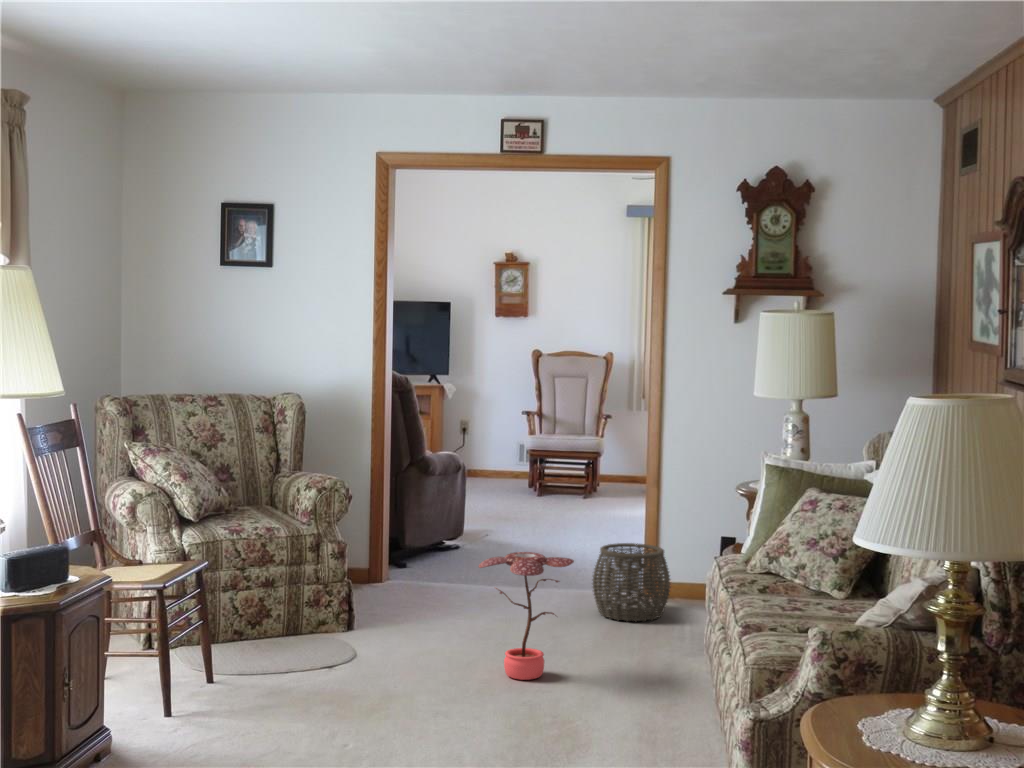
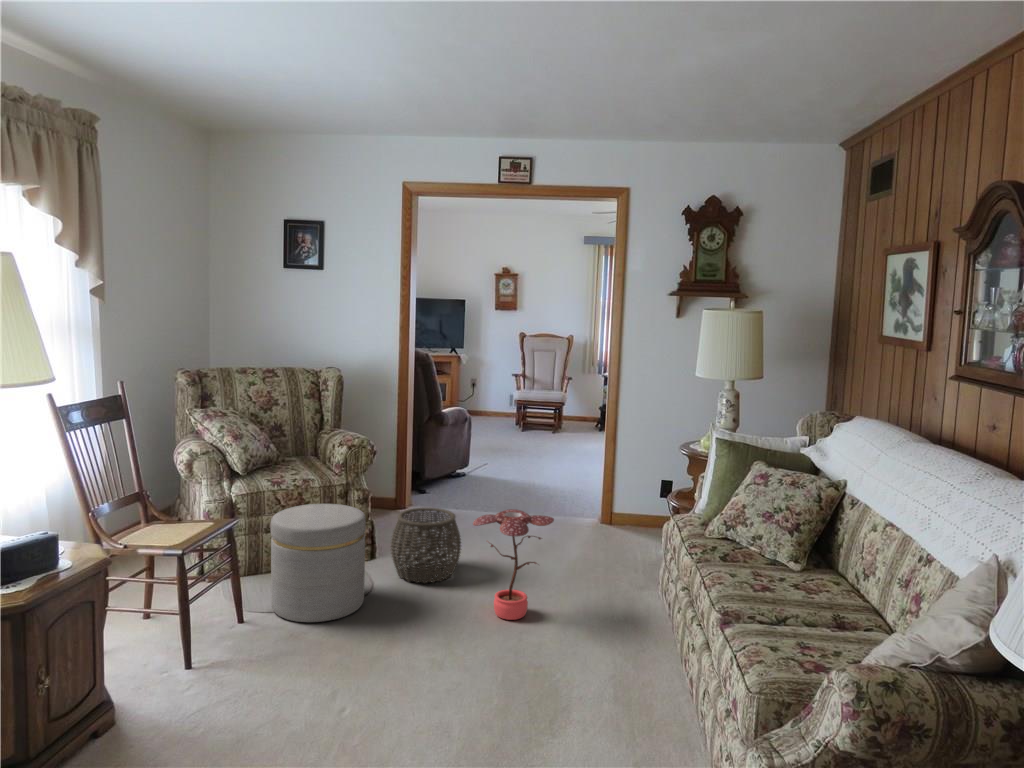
woven basket: present [592,543,670,621] -> present [391,508,461,583]
ottoman: none [242,551,351,681] -> present [271,504,366,622]

